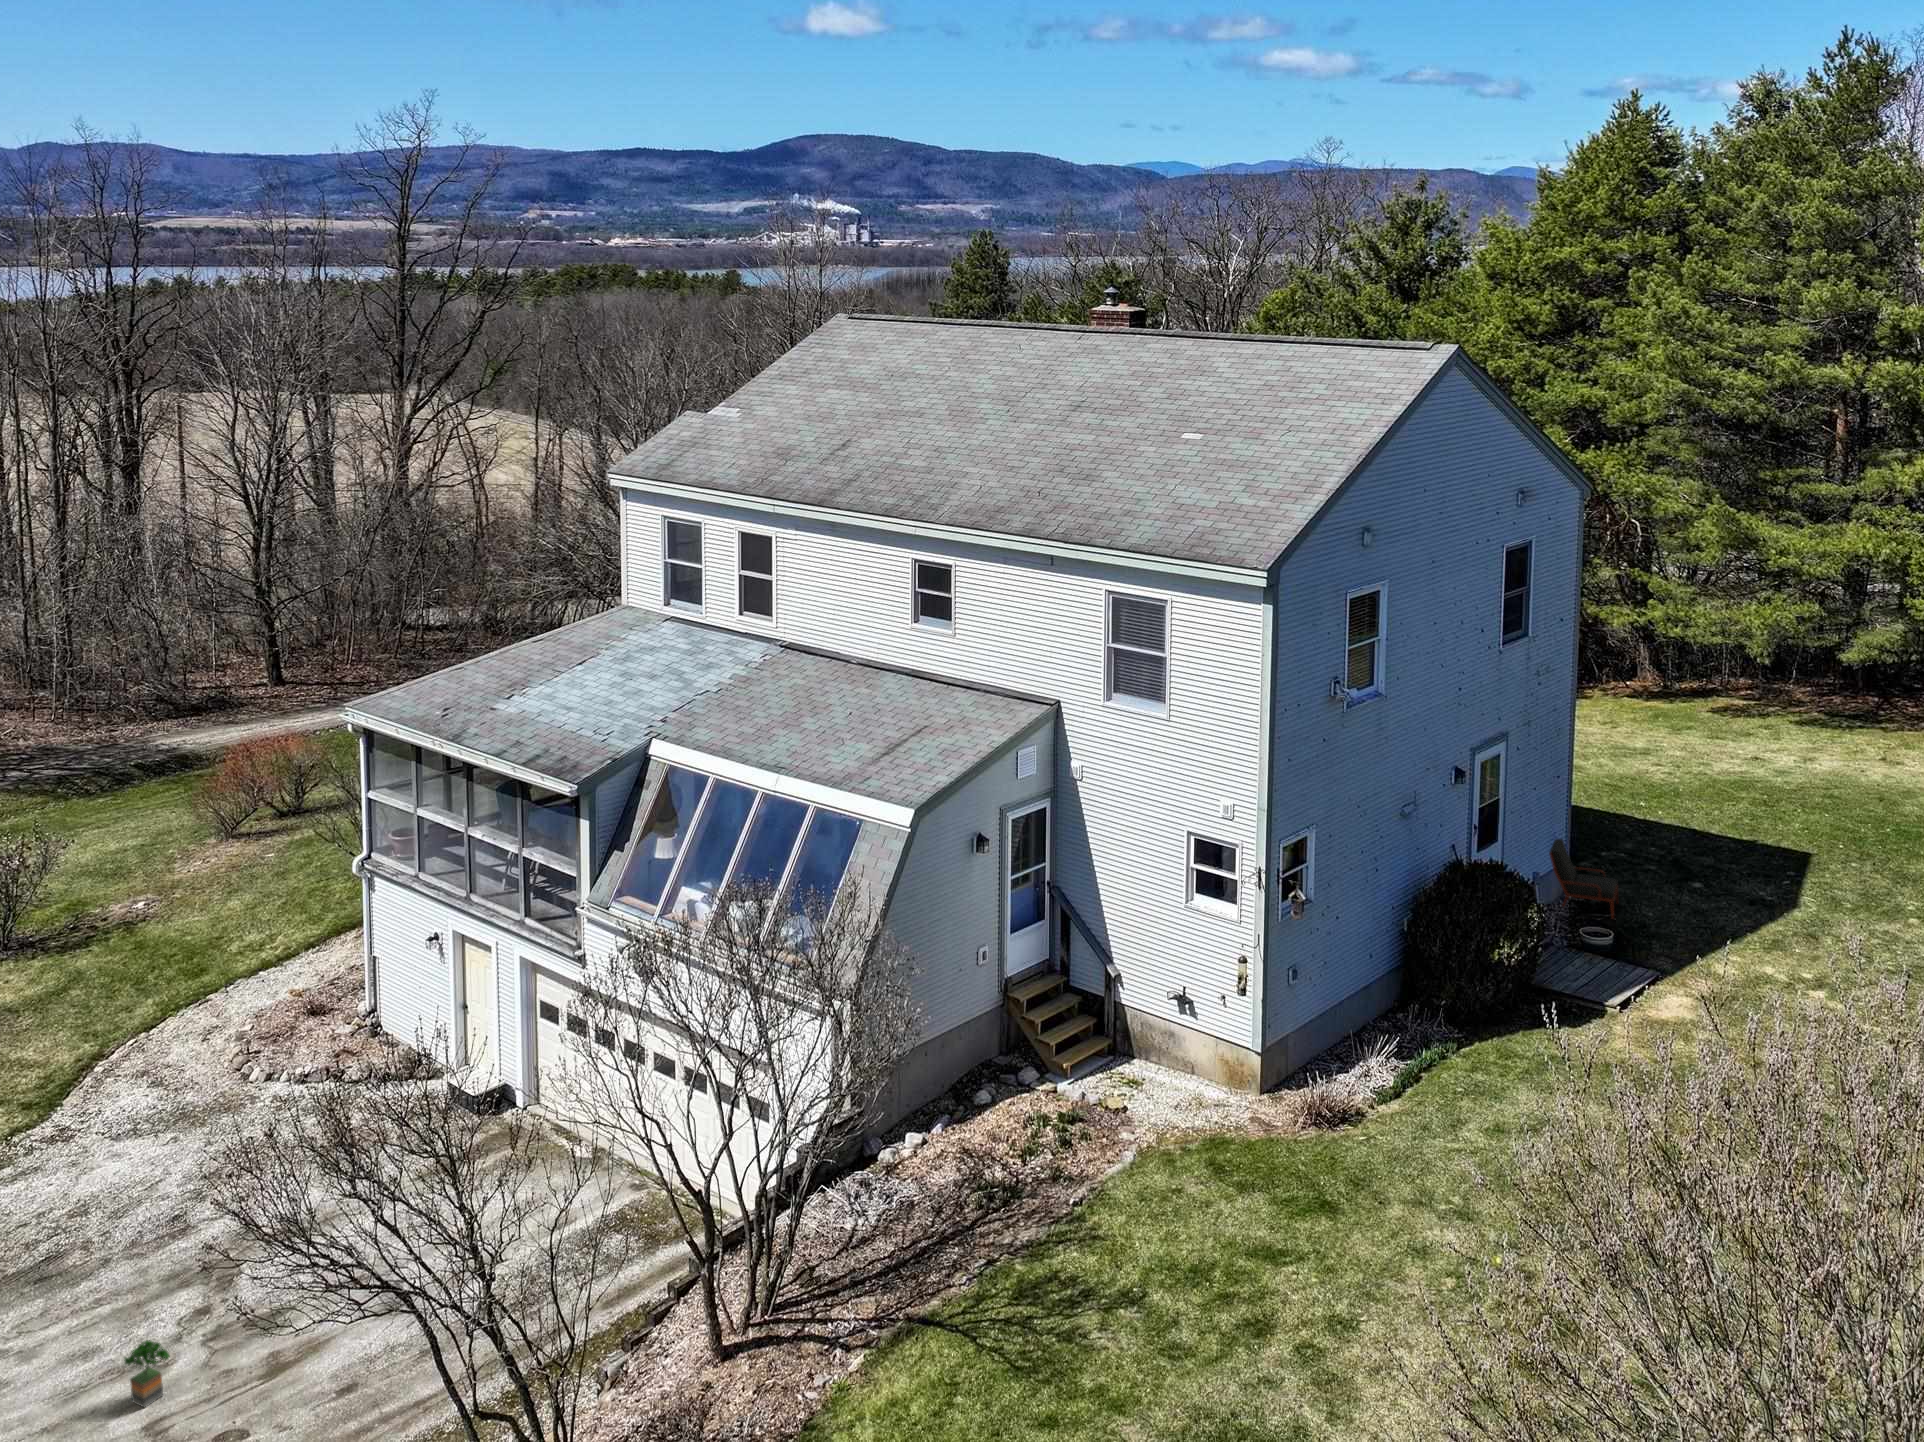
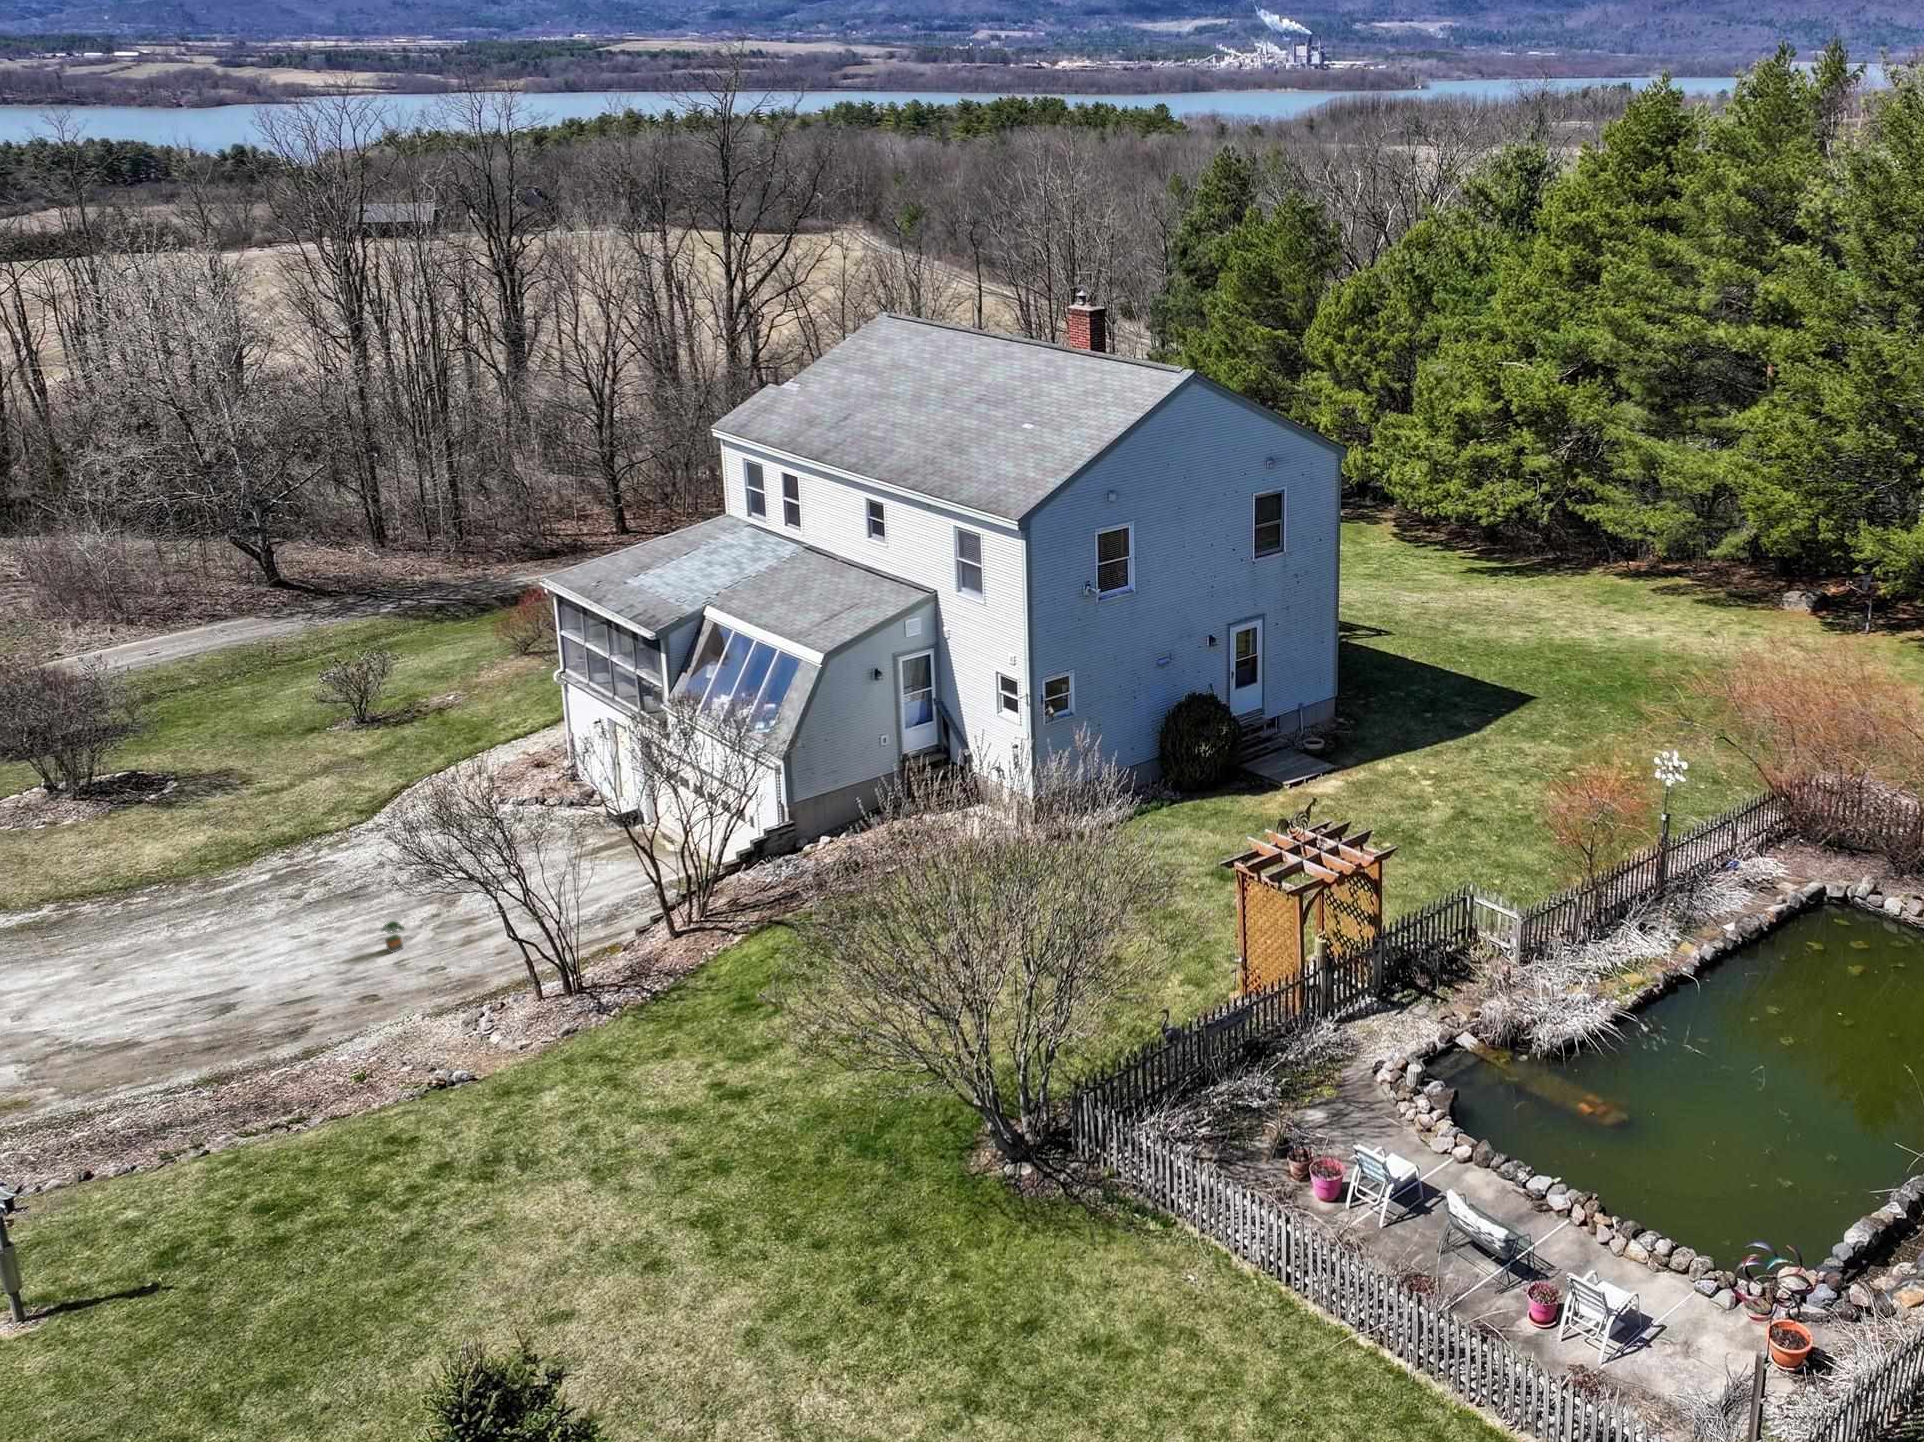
armchair: present [1549,839,1618,918] -> none [1308,681,1357,734]

